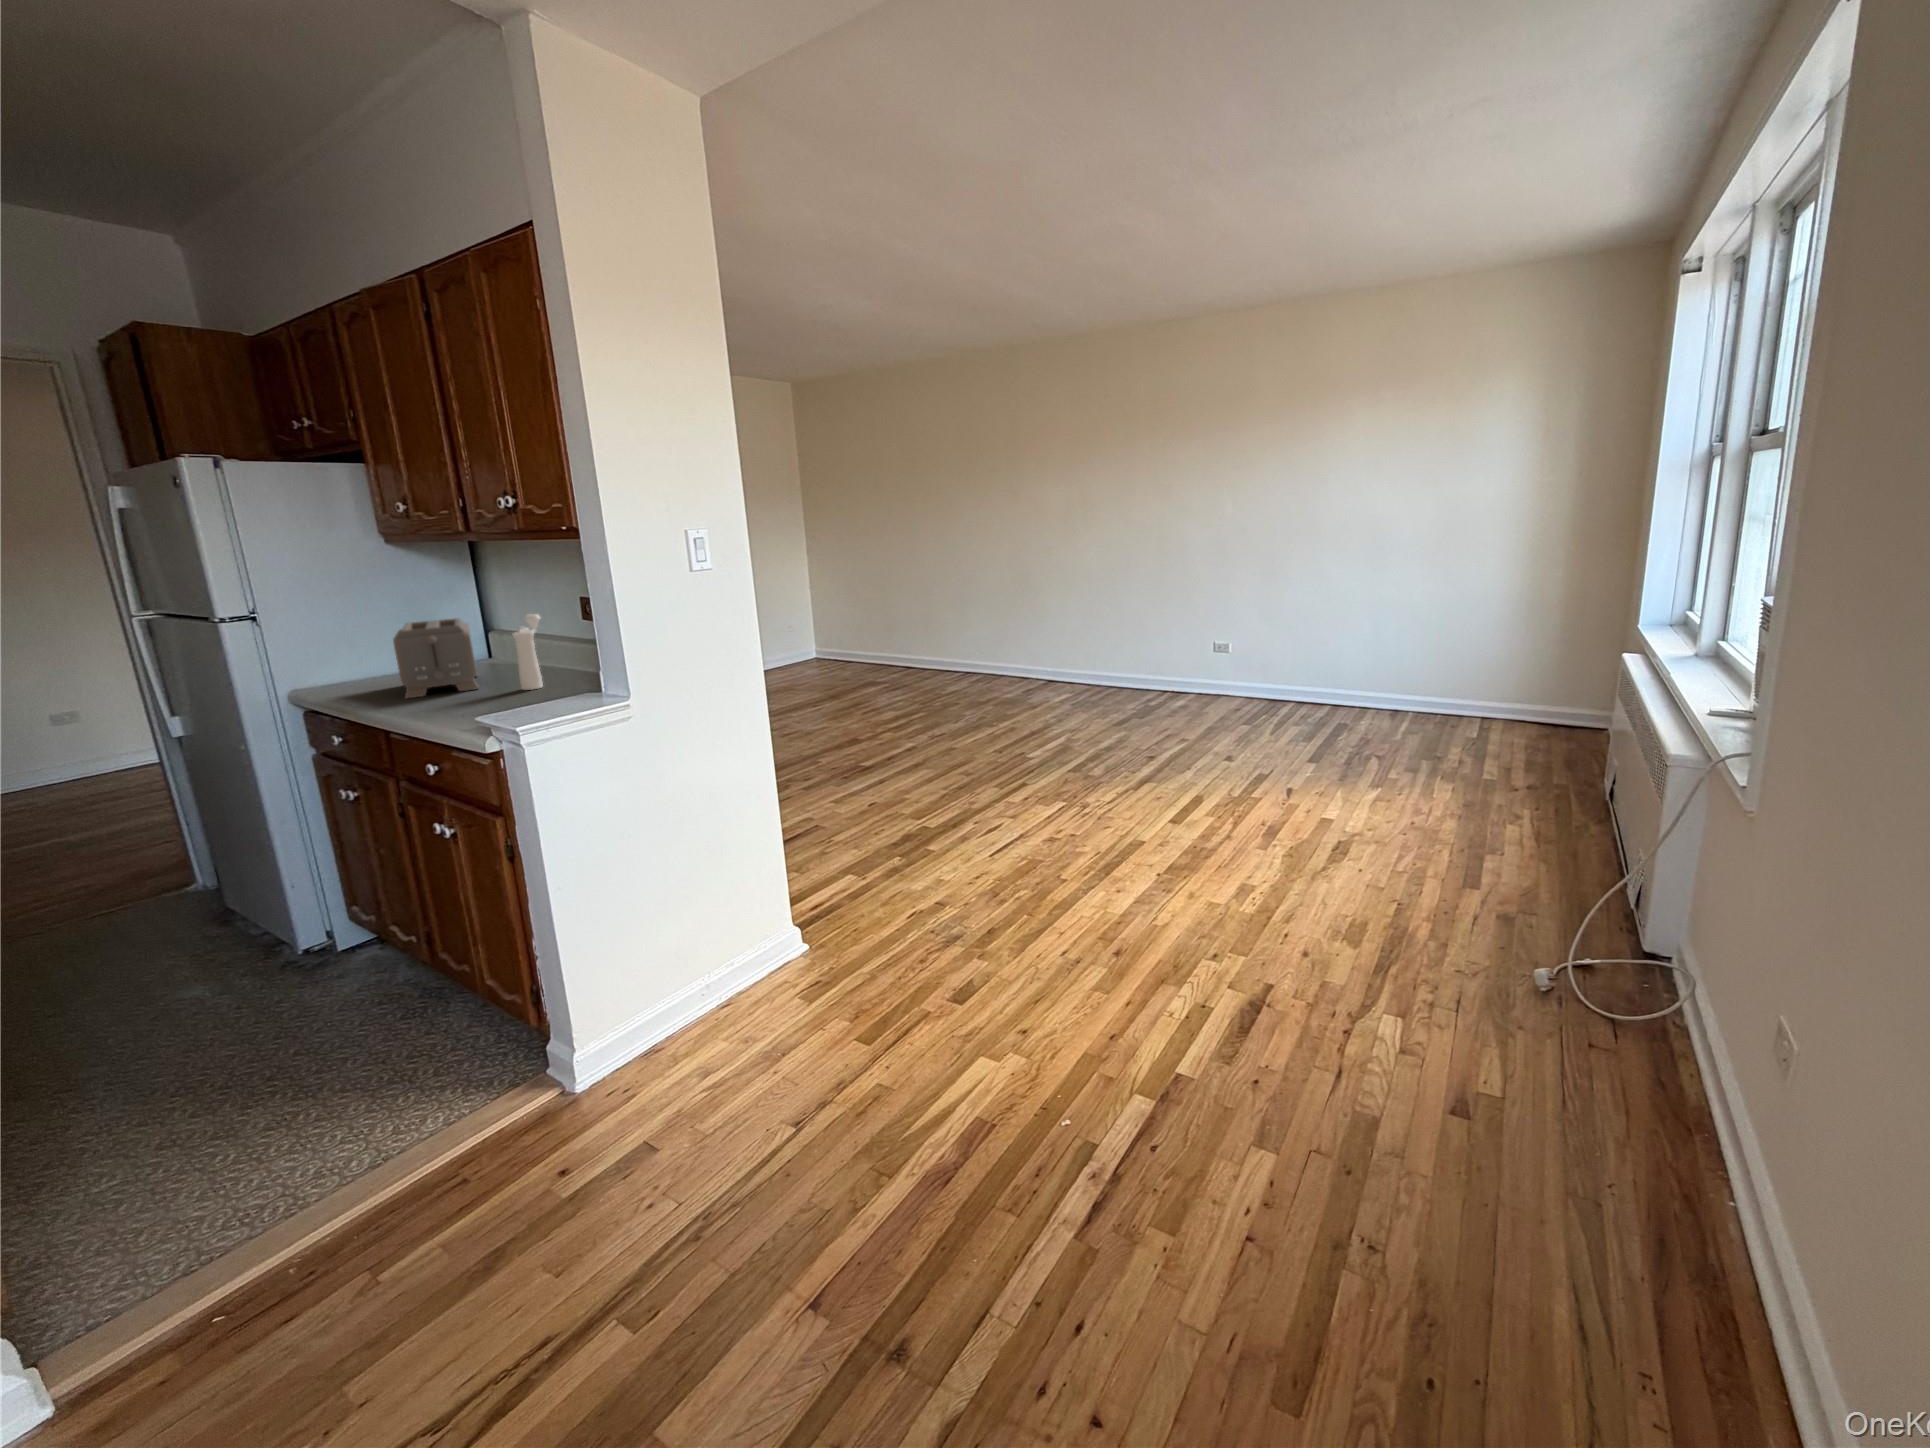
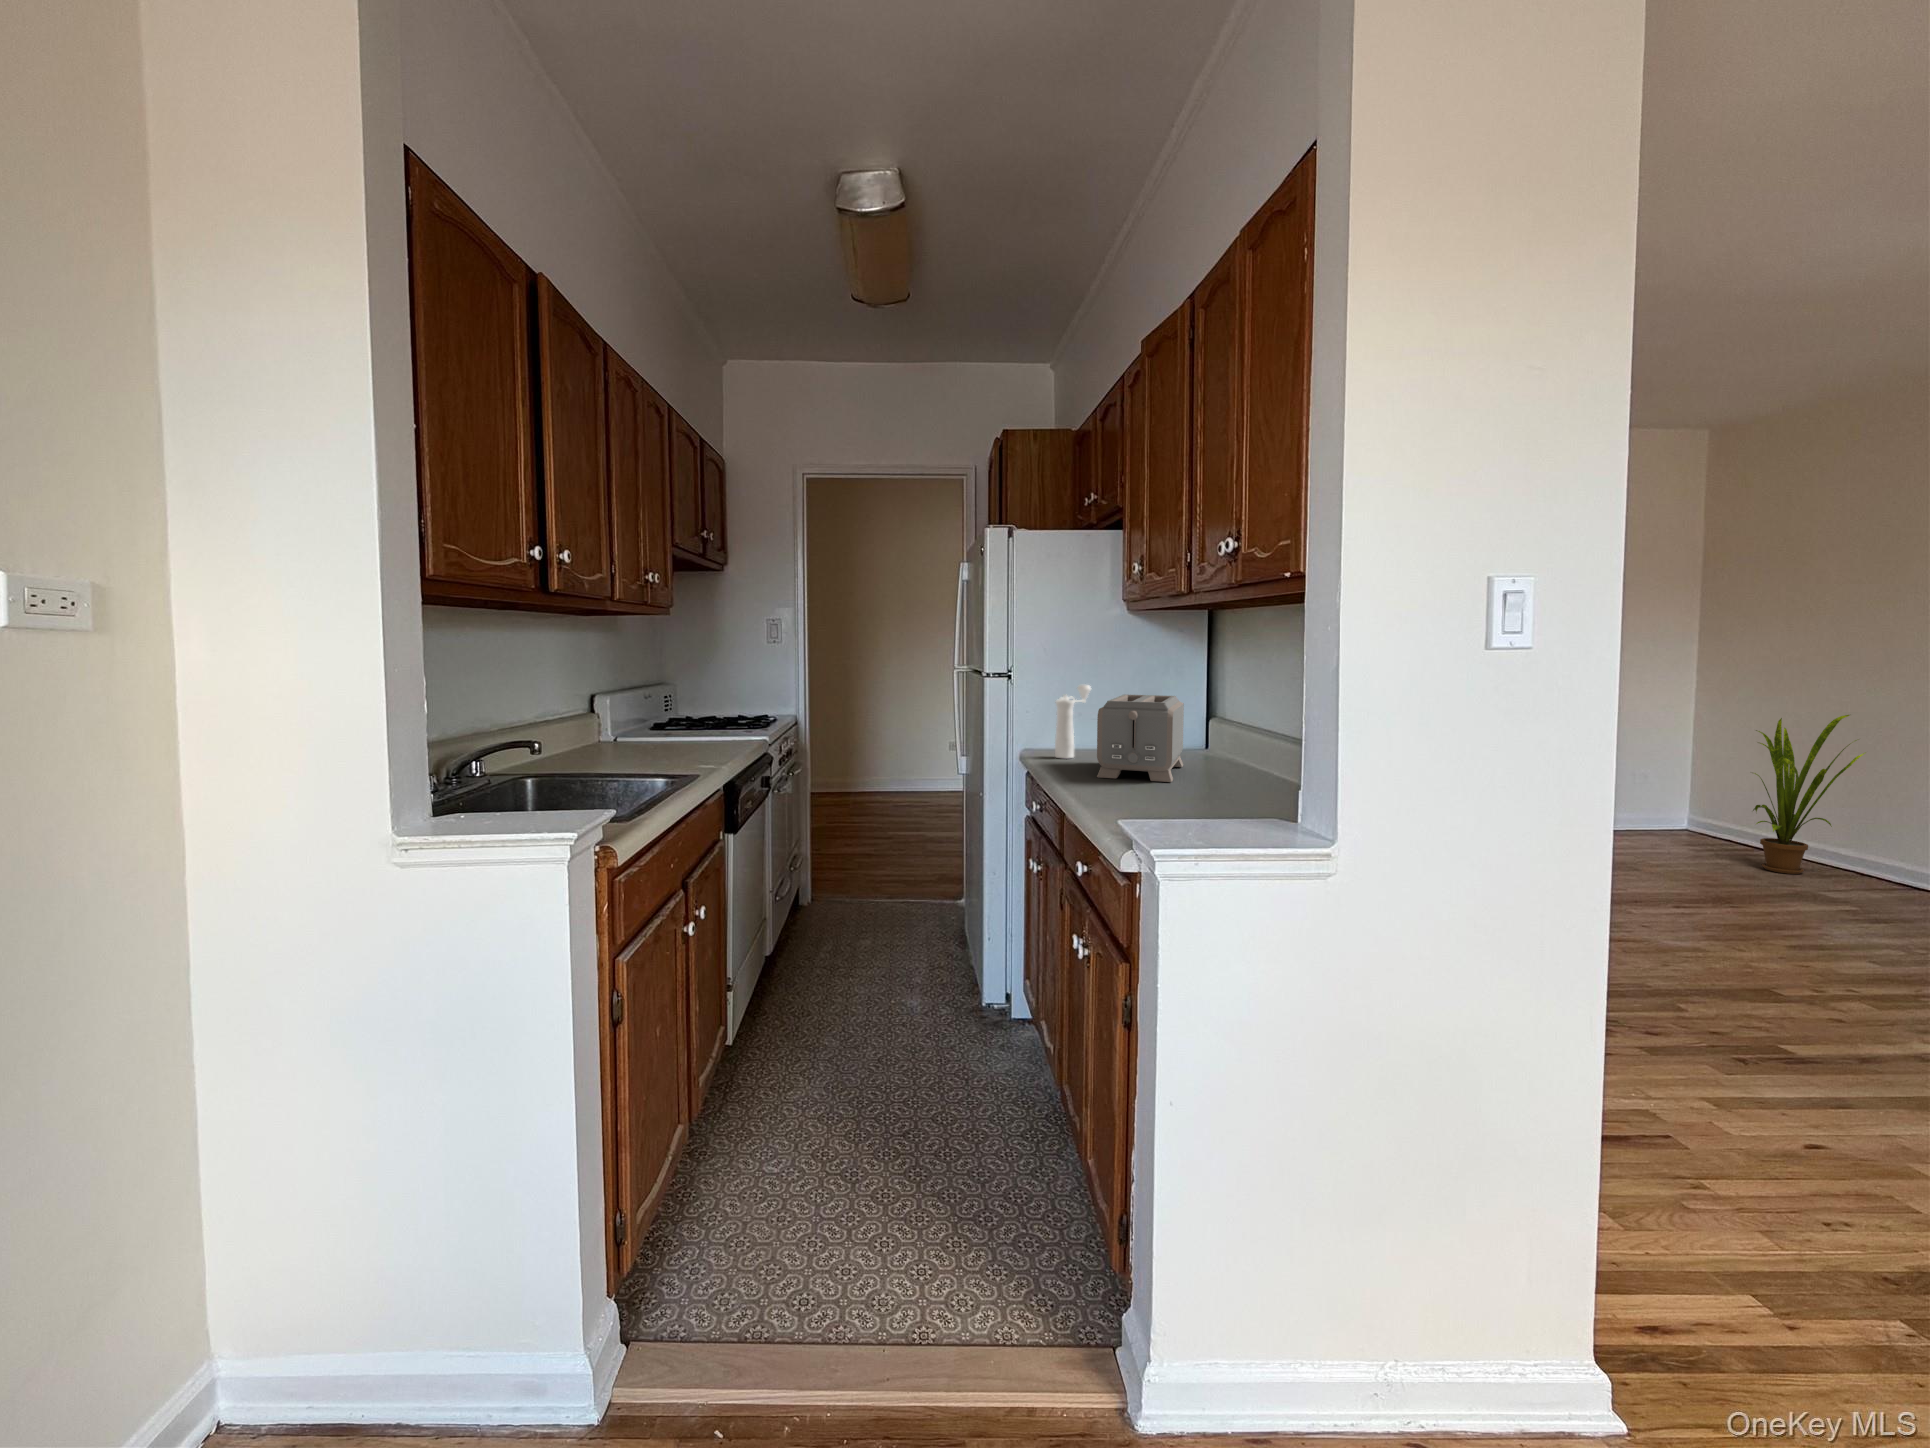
house plant: none [836,573,886,673] -> present [1753,715,1866,874]
pepper mill: present [513,614,543,690] -> present [1055,685,1091,759]

